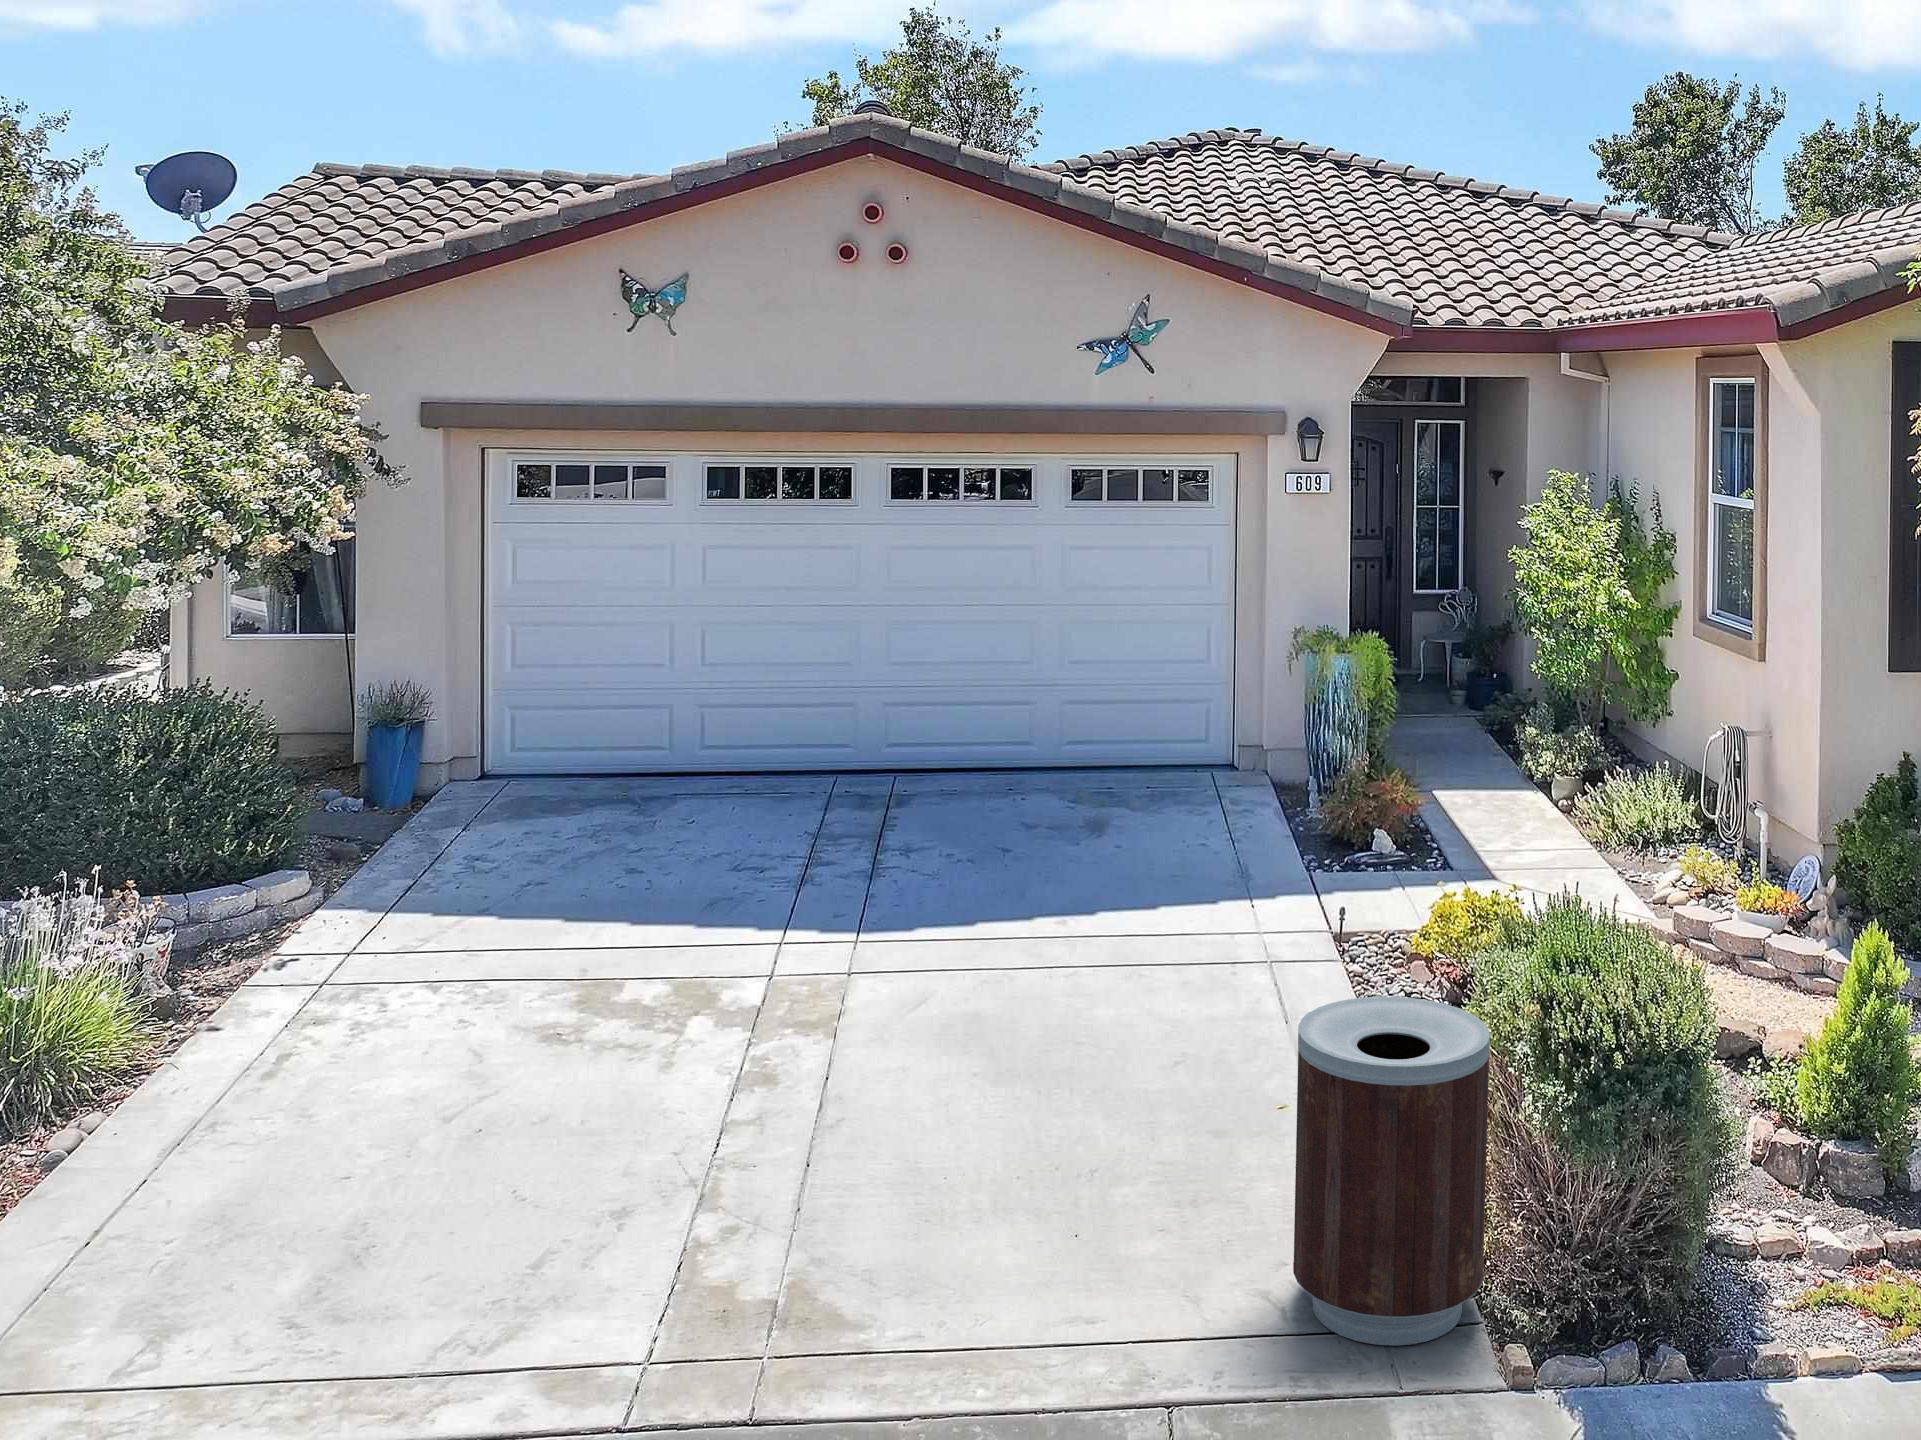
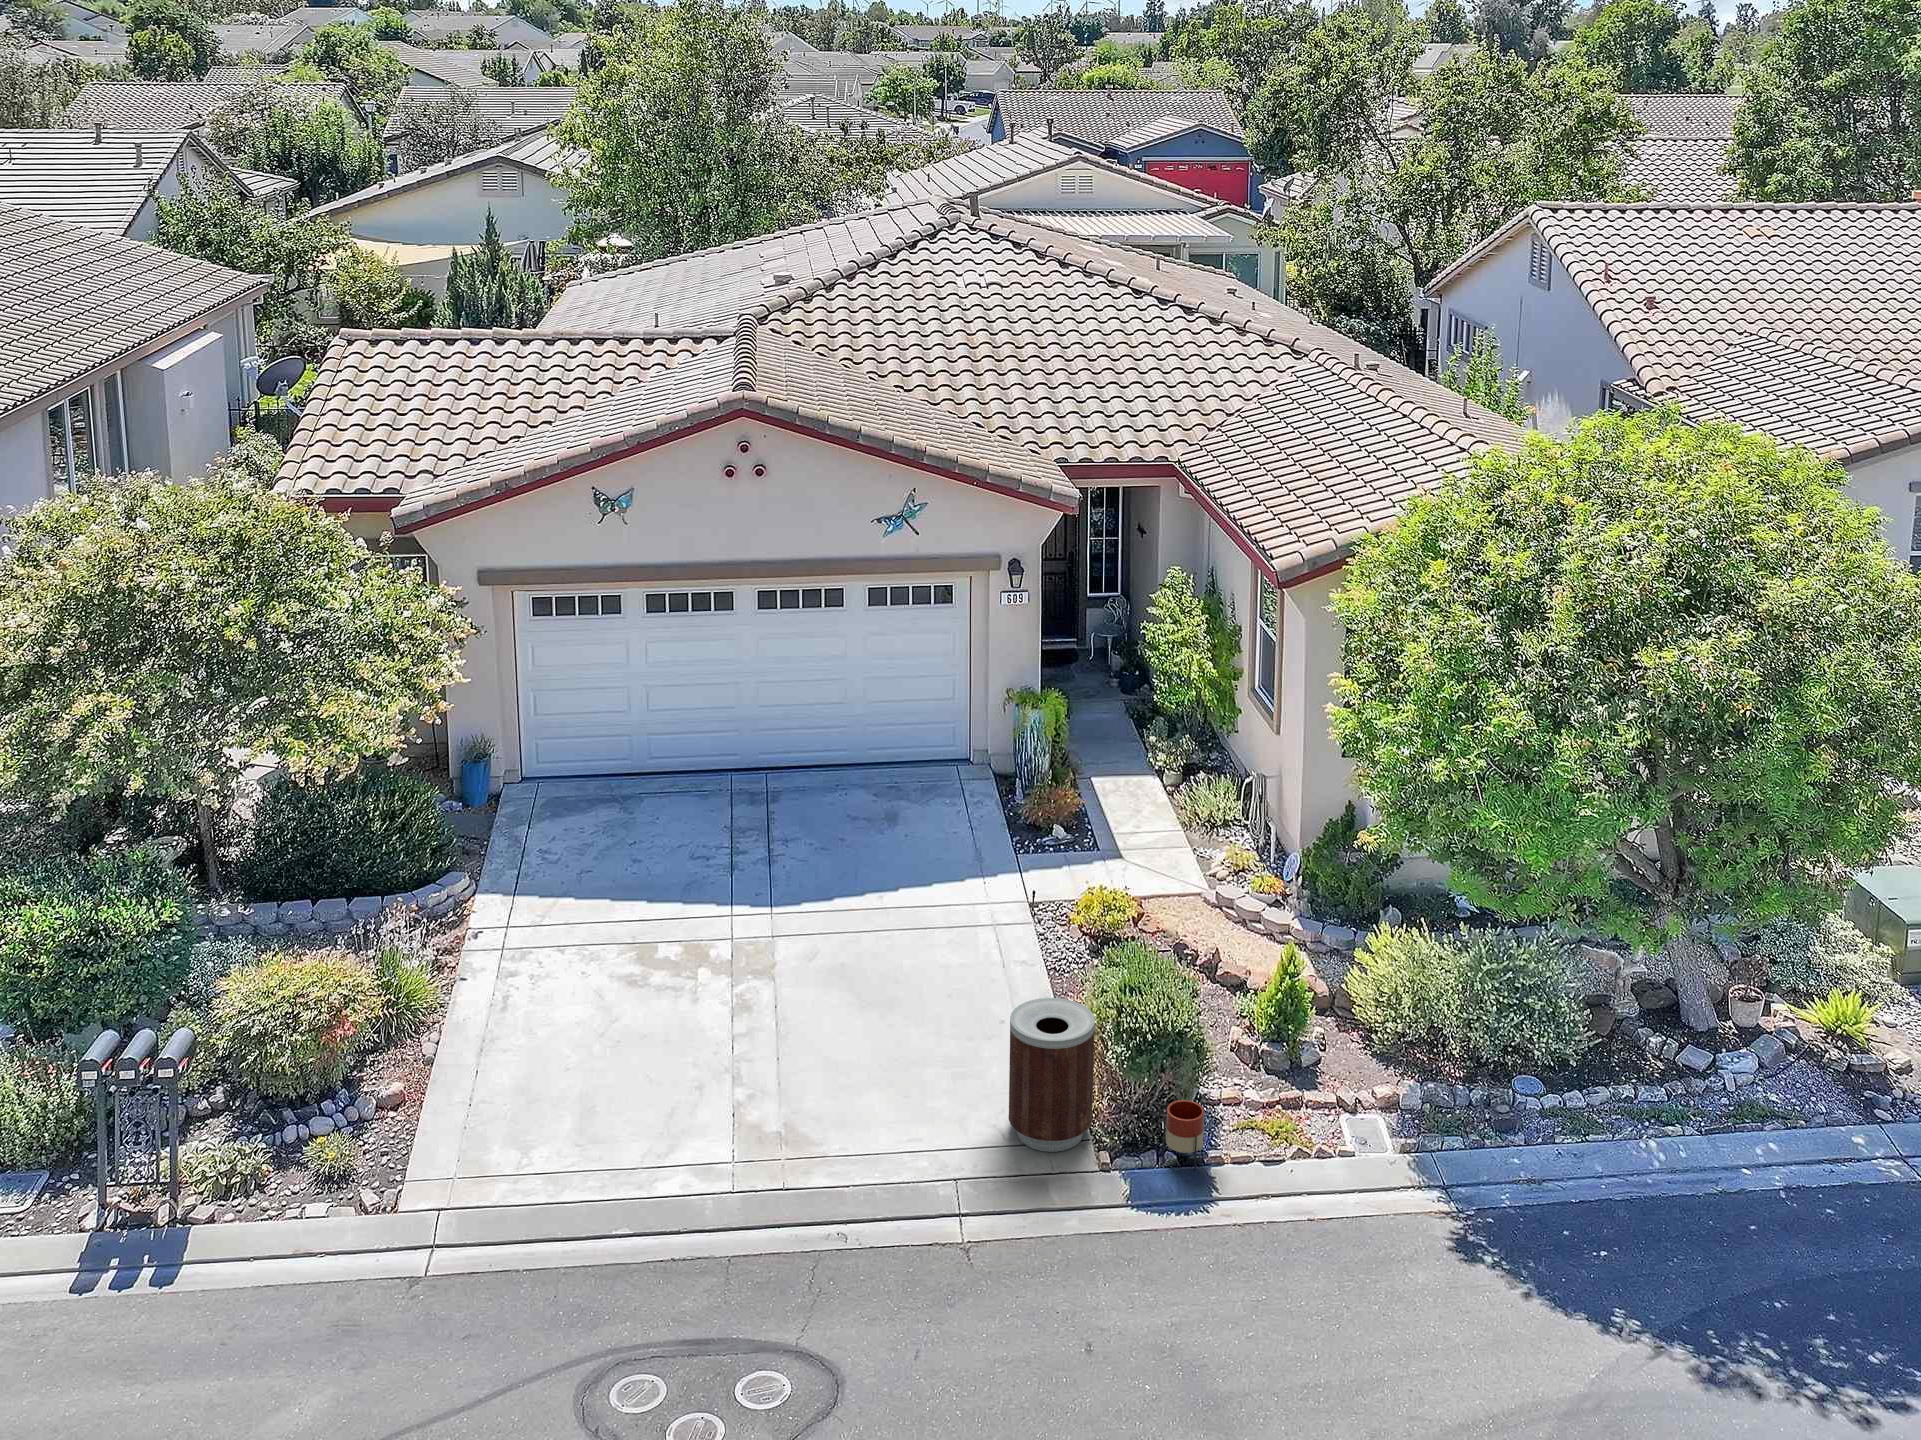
planter: none [1651,1221,1750,1393] -> present [1163,1100,1204,1172]

